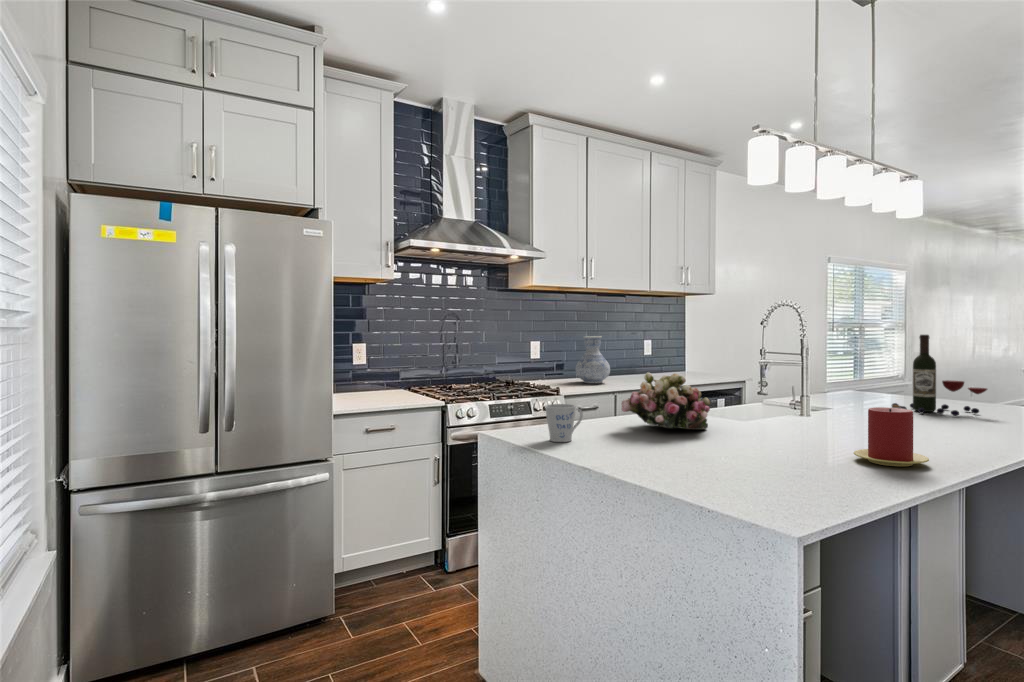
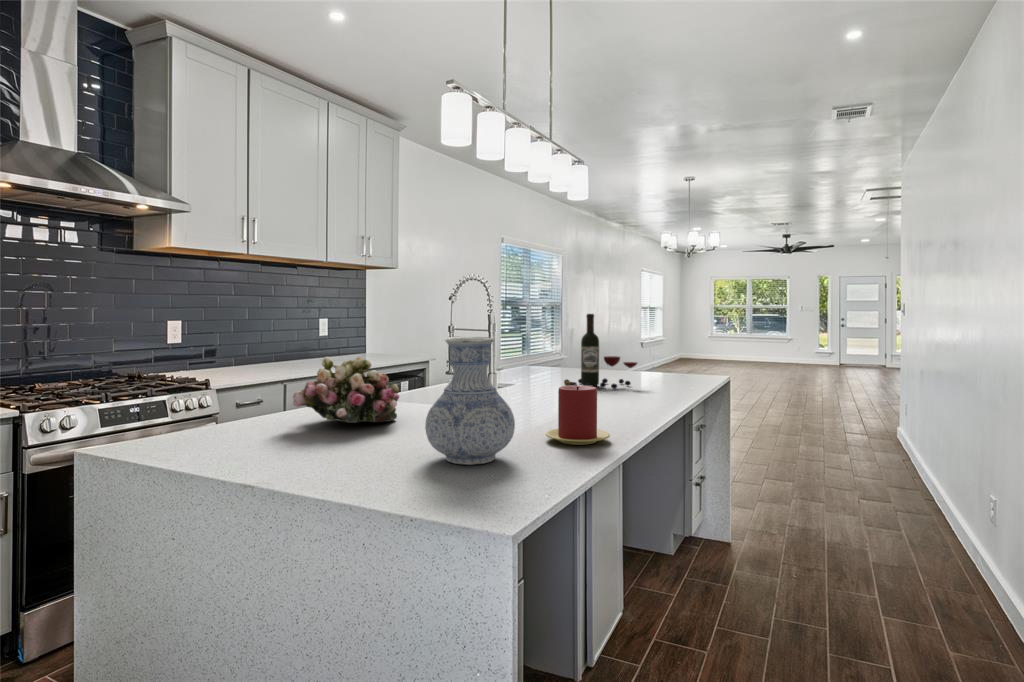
vase: present [576,336,610,383] -> present [425,337,515,465]
mug: present [545,404,583,442] -> none [184,403,240,455]

